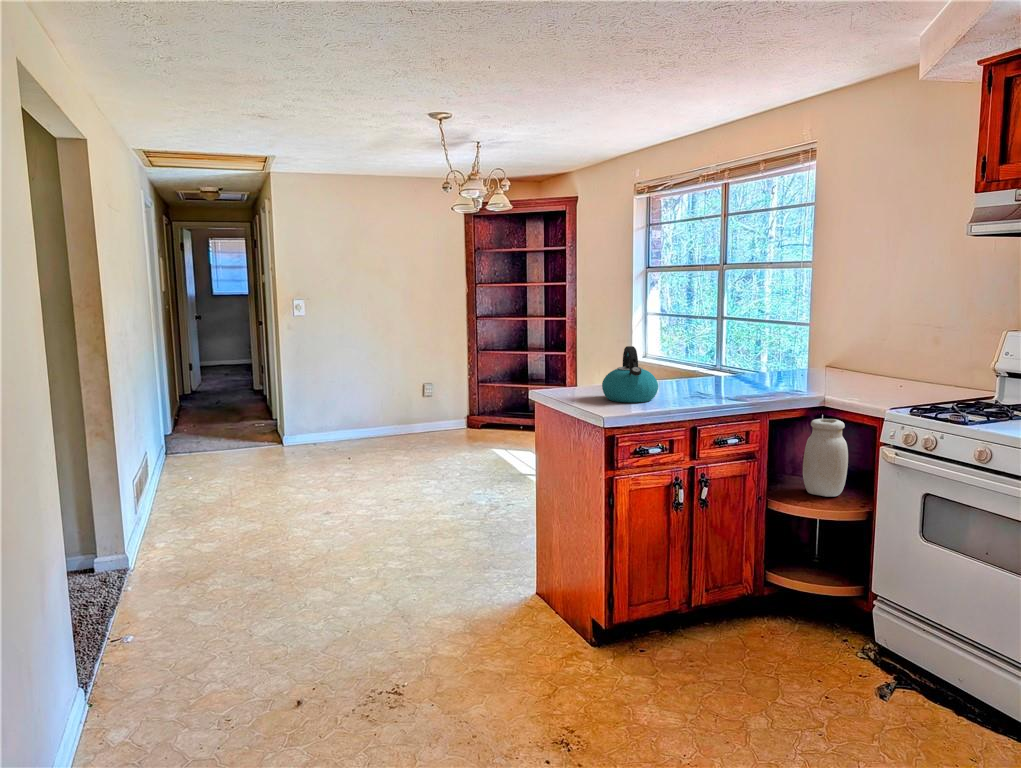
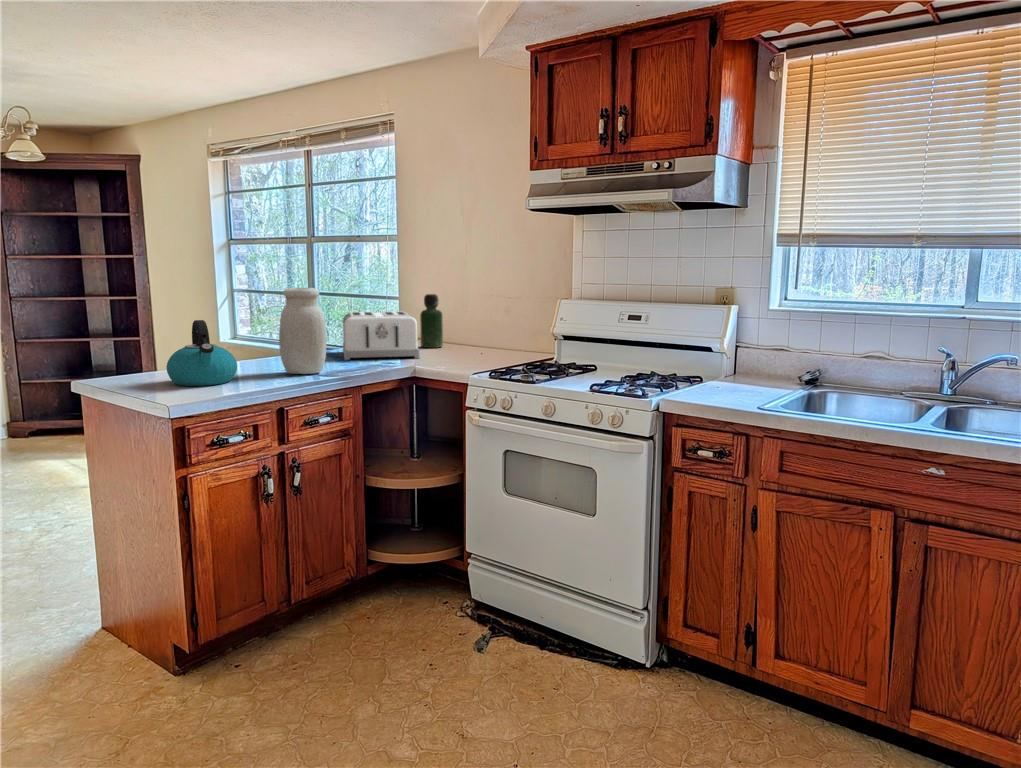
bottle: none [830,322,857,377] -> present [420,294,443,348]
toaster: none [749,339,830,388] -> present [343,311,420,360]
jar: present [803,419,848,497] -> present [279,288,326,374]

